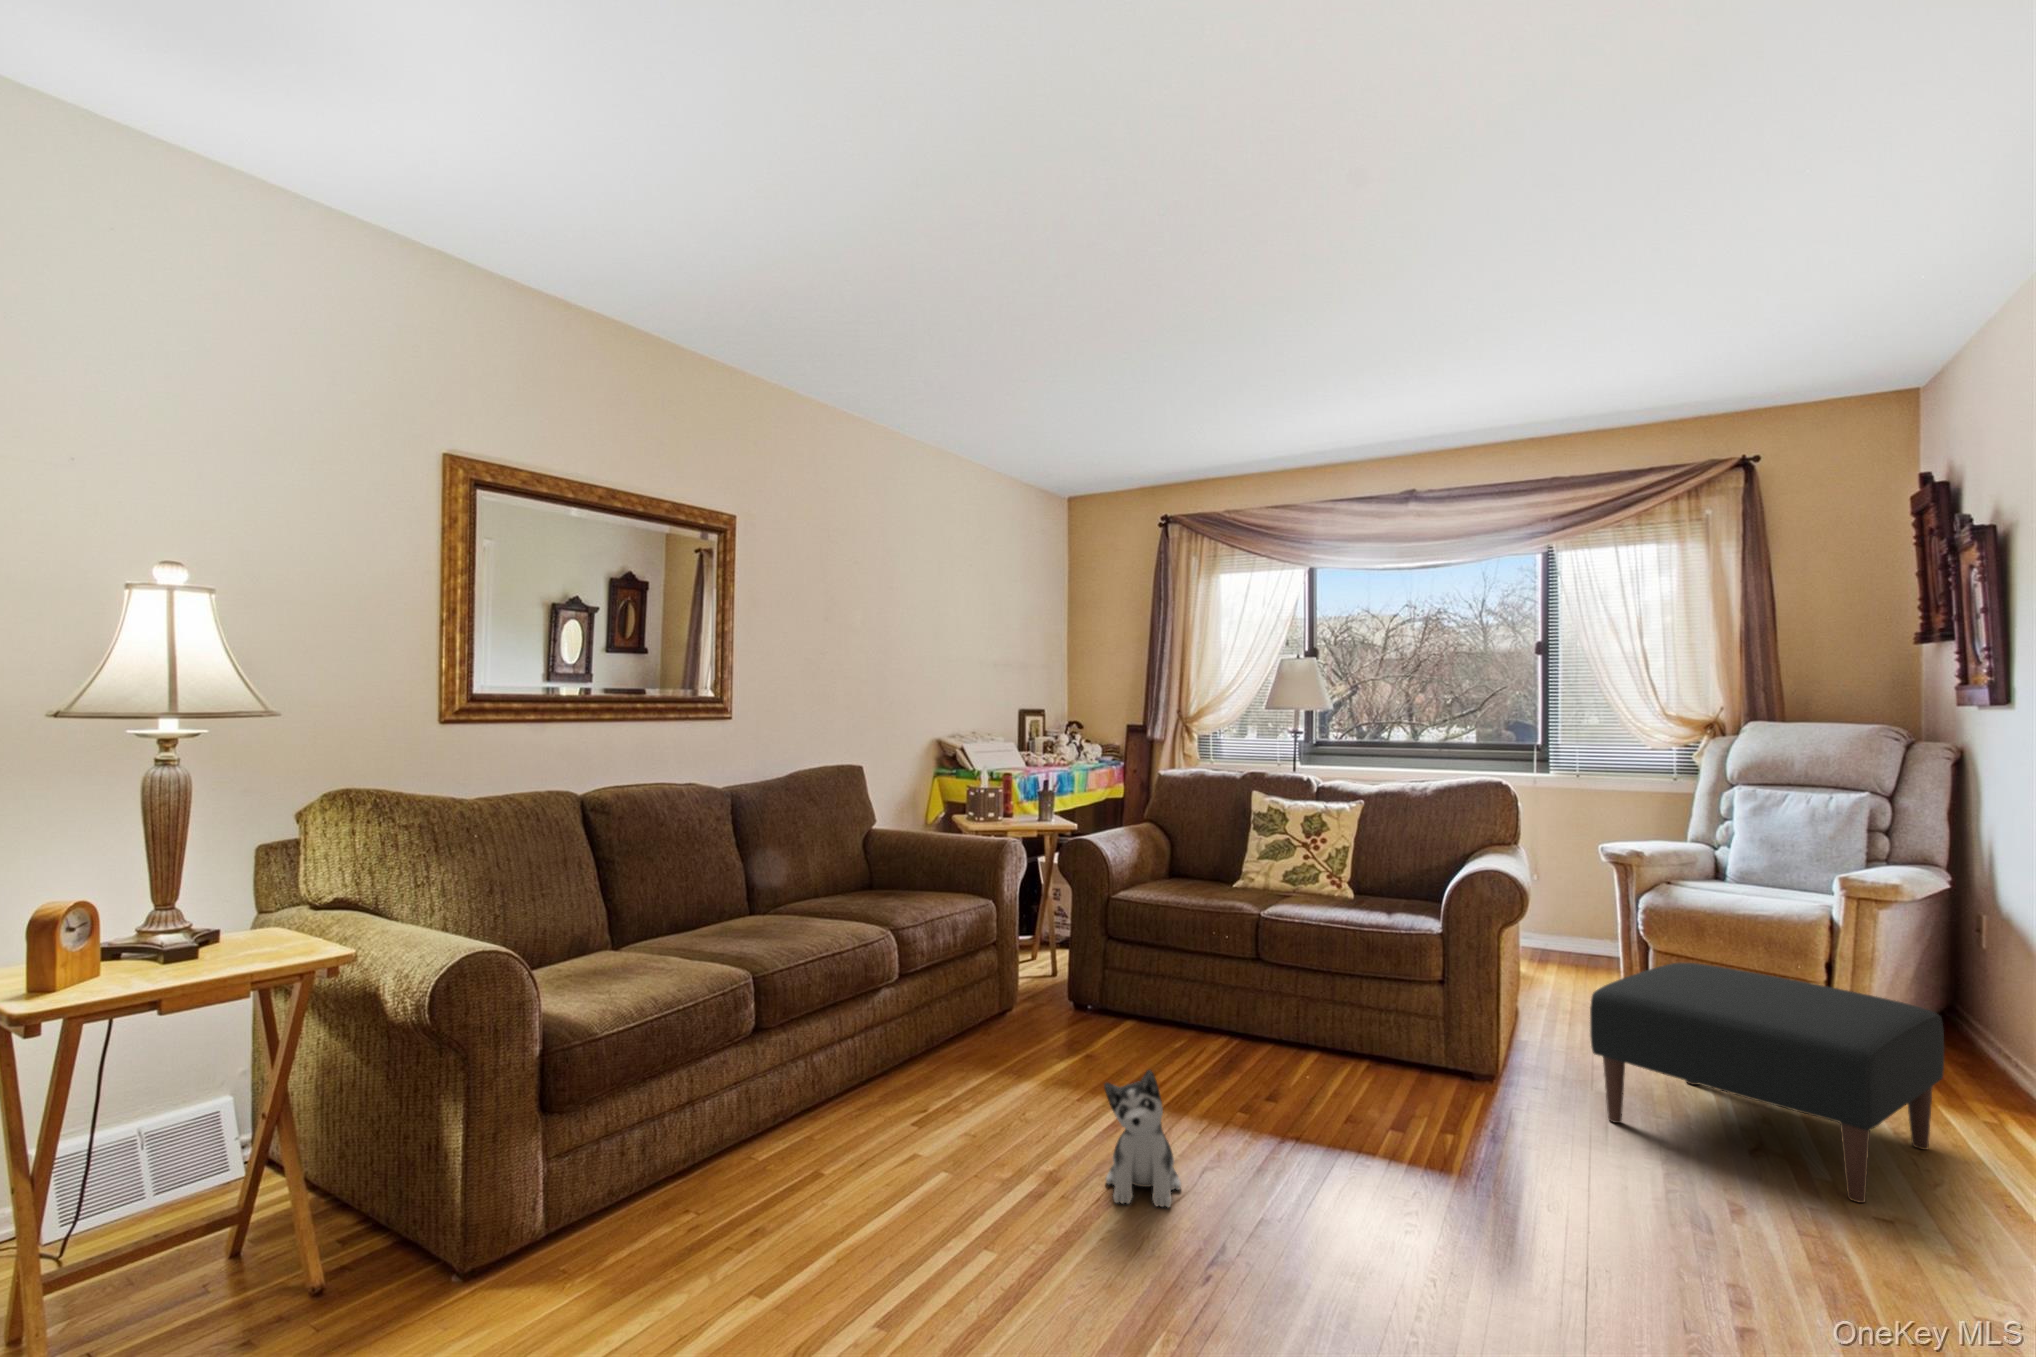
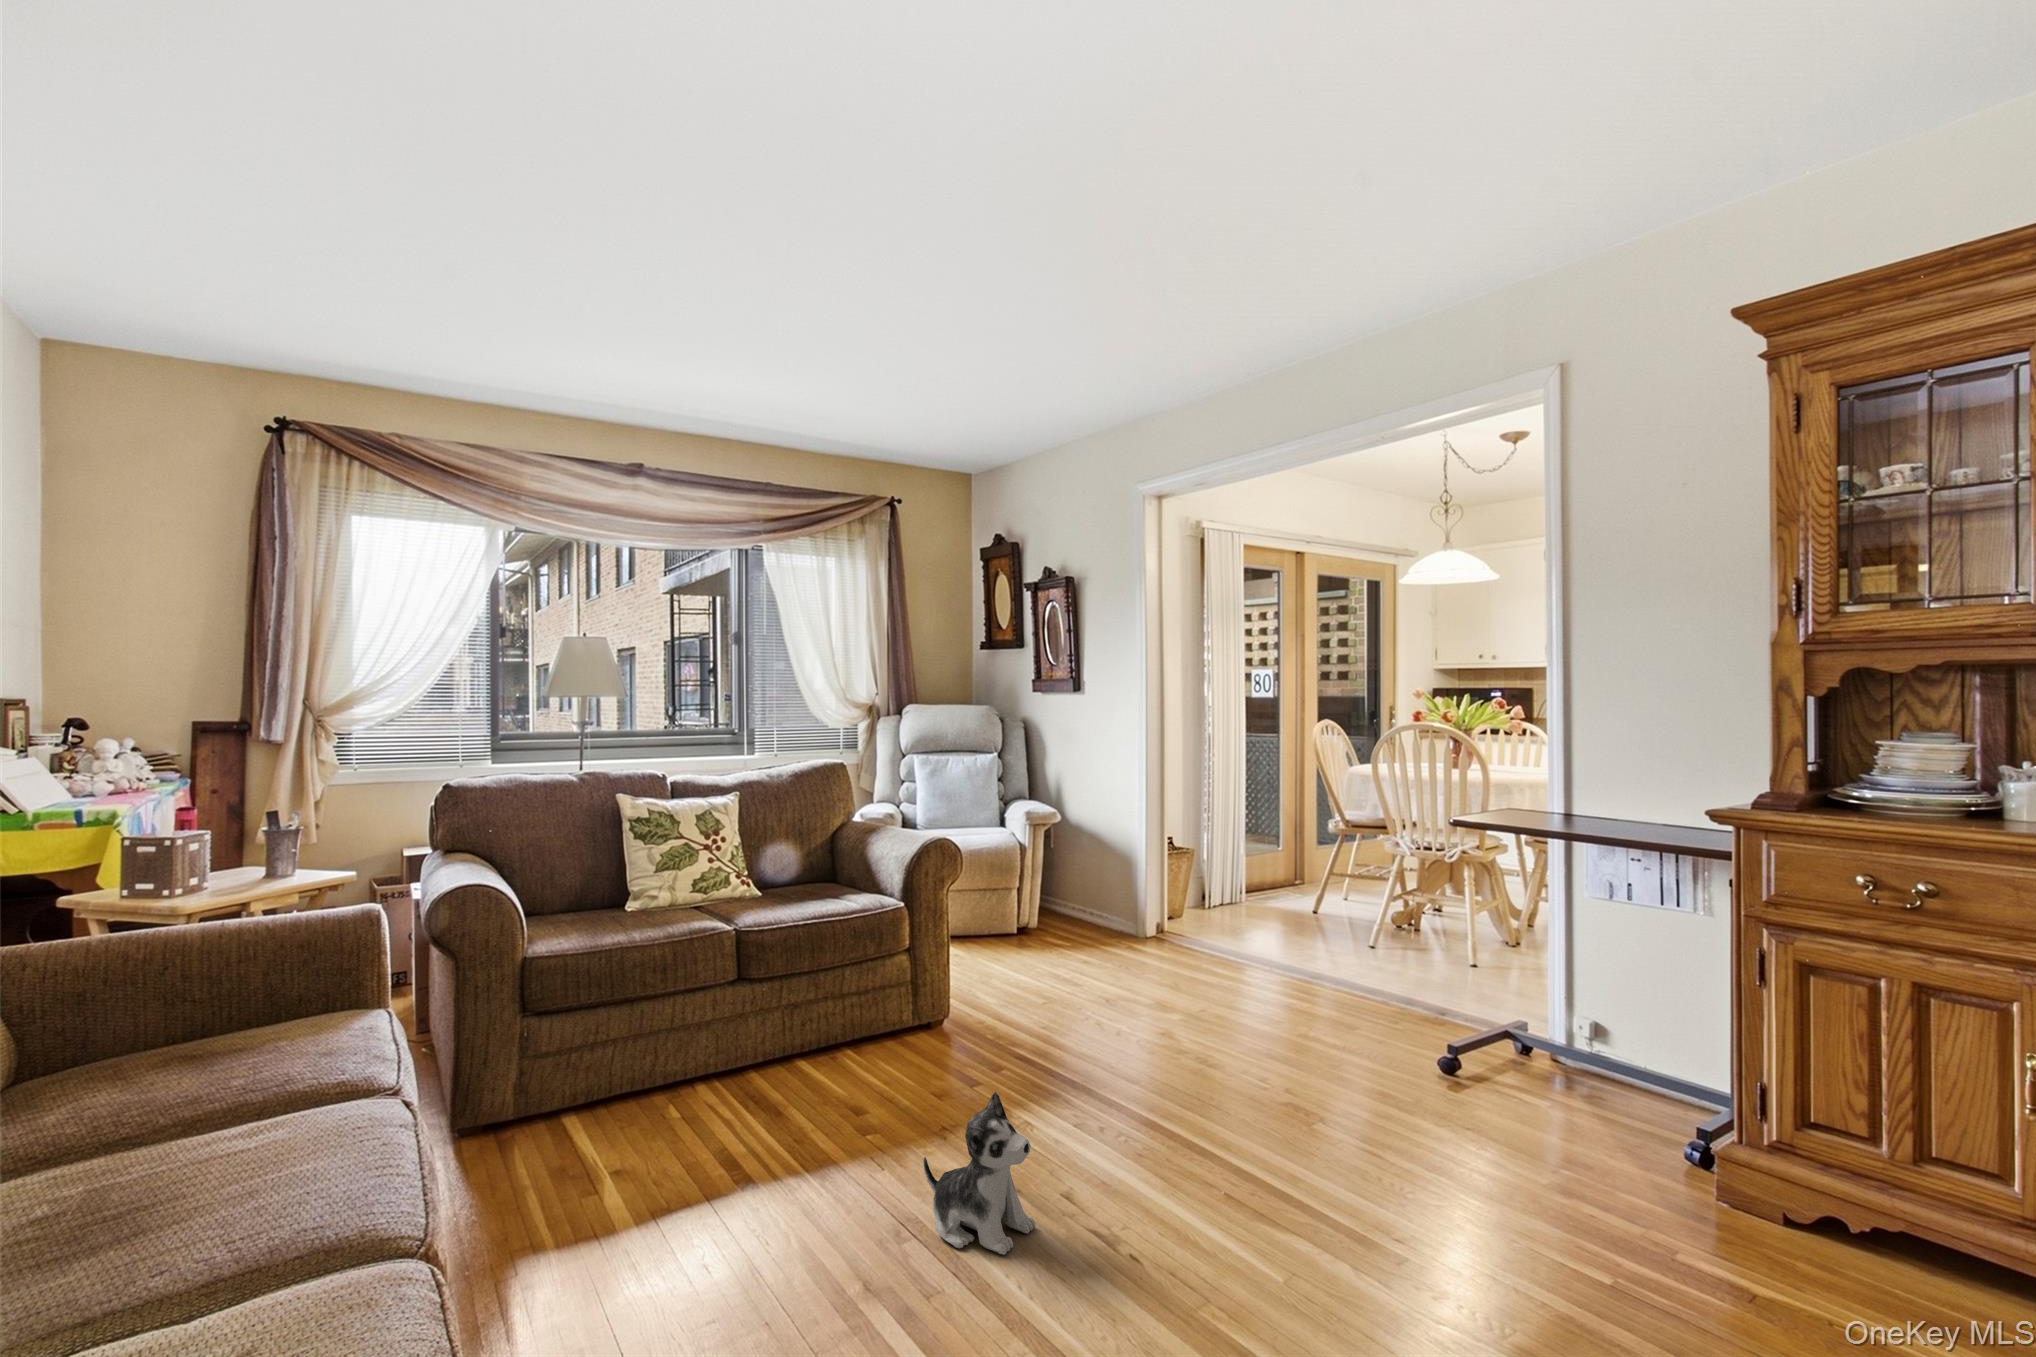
ottoman: present [1590,963,1944,1203] -> none [1003,880,1199,1016]

